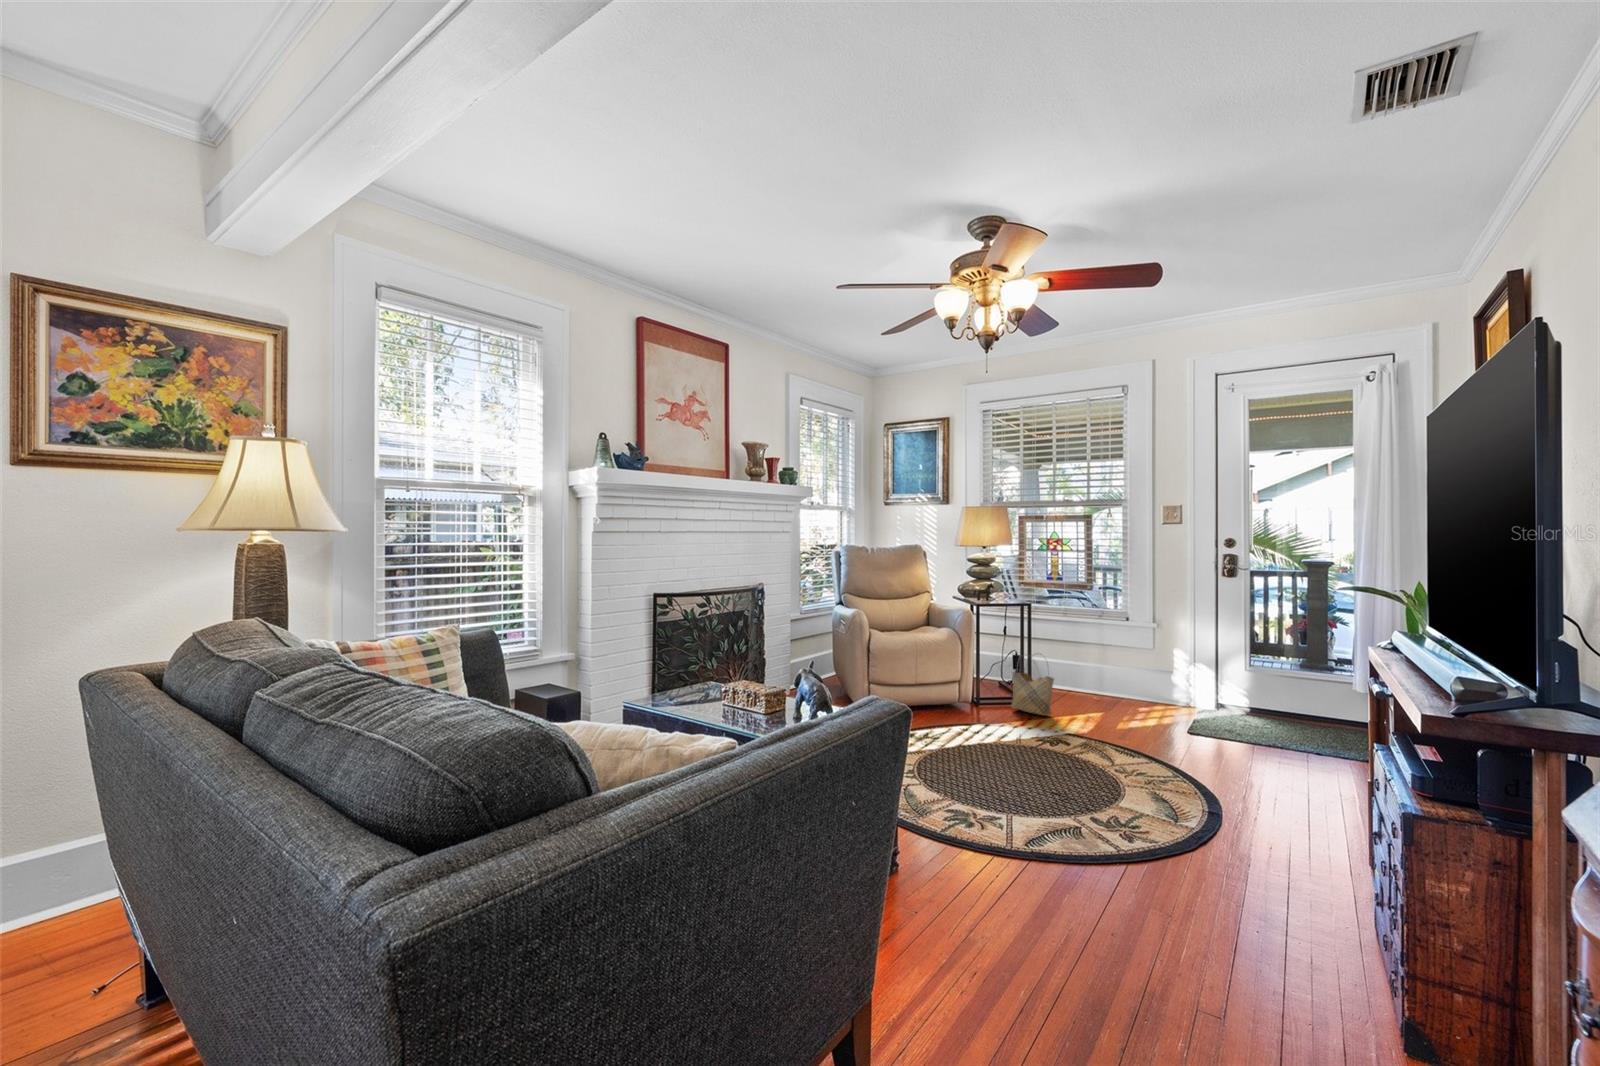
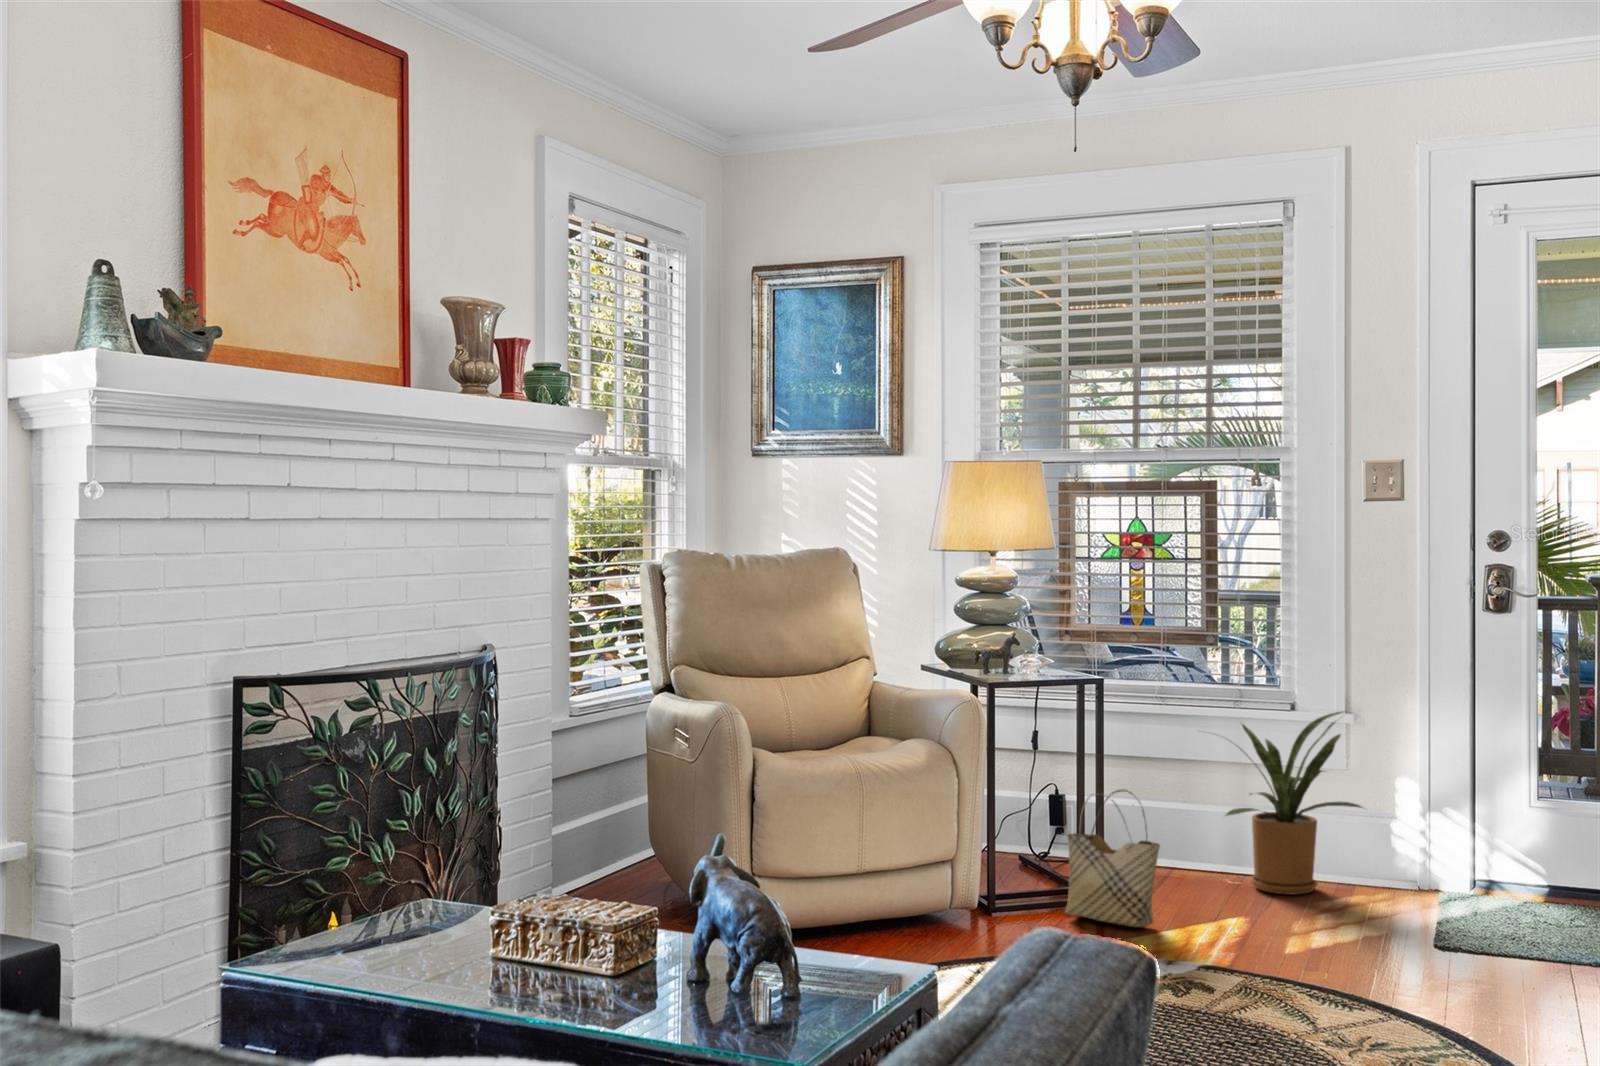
house plant: none [1076,621,1163,705] -> present [1226,712,1362,895]

